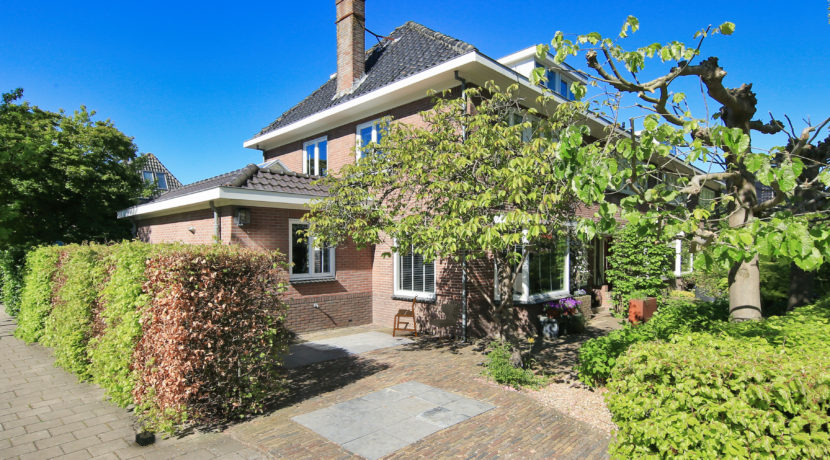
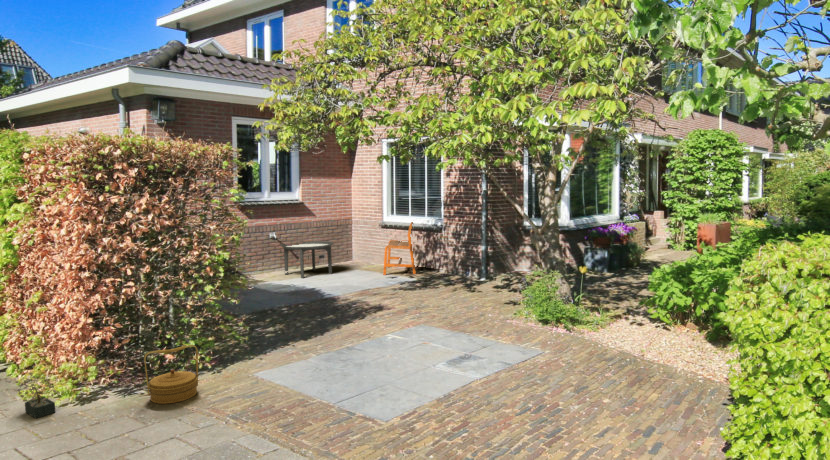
chair: present [429,303,459,343] -> none [432,229,471,280]
round table: none [318,308,357,337] -> present [281,241,333,278]
woven basket: none [217,396,253,439] -> present [144,345,198,404]

